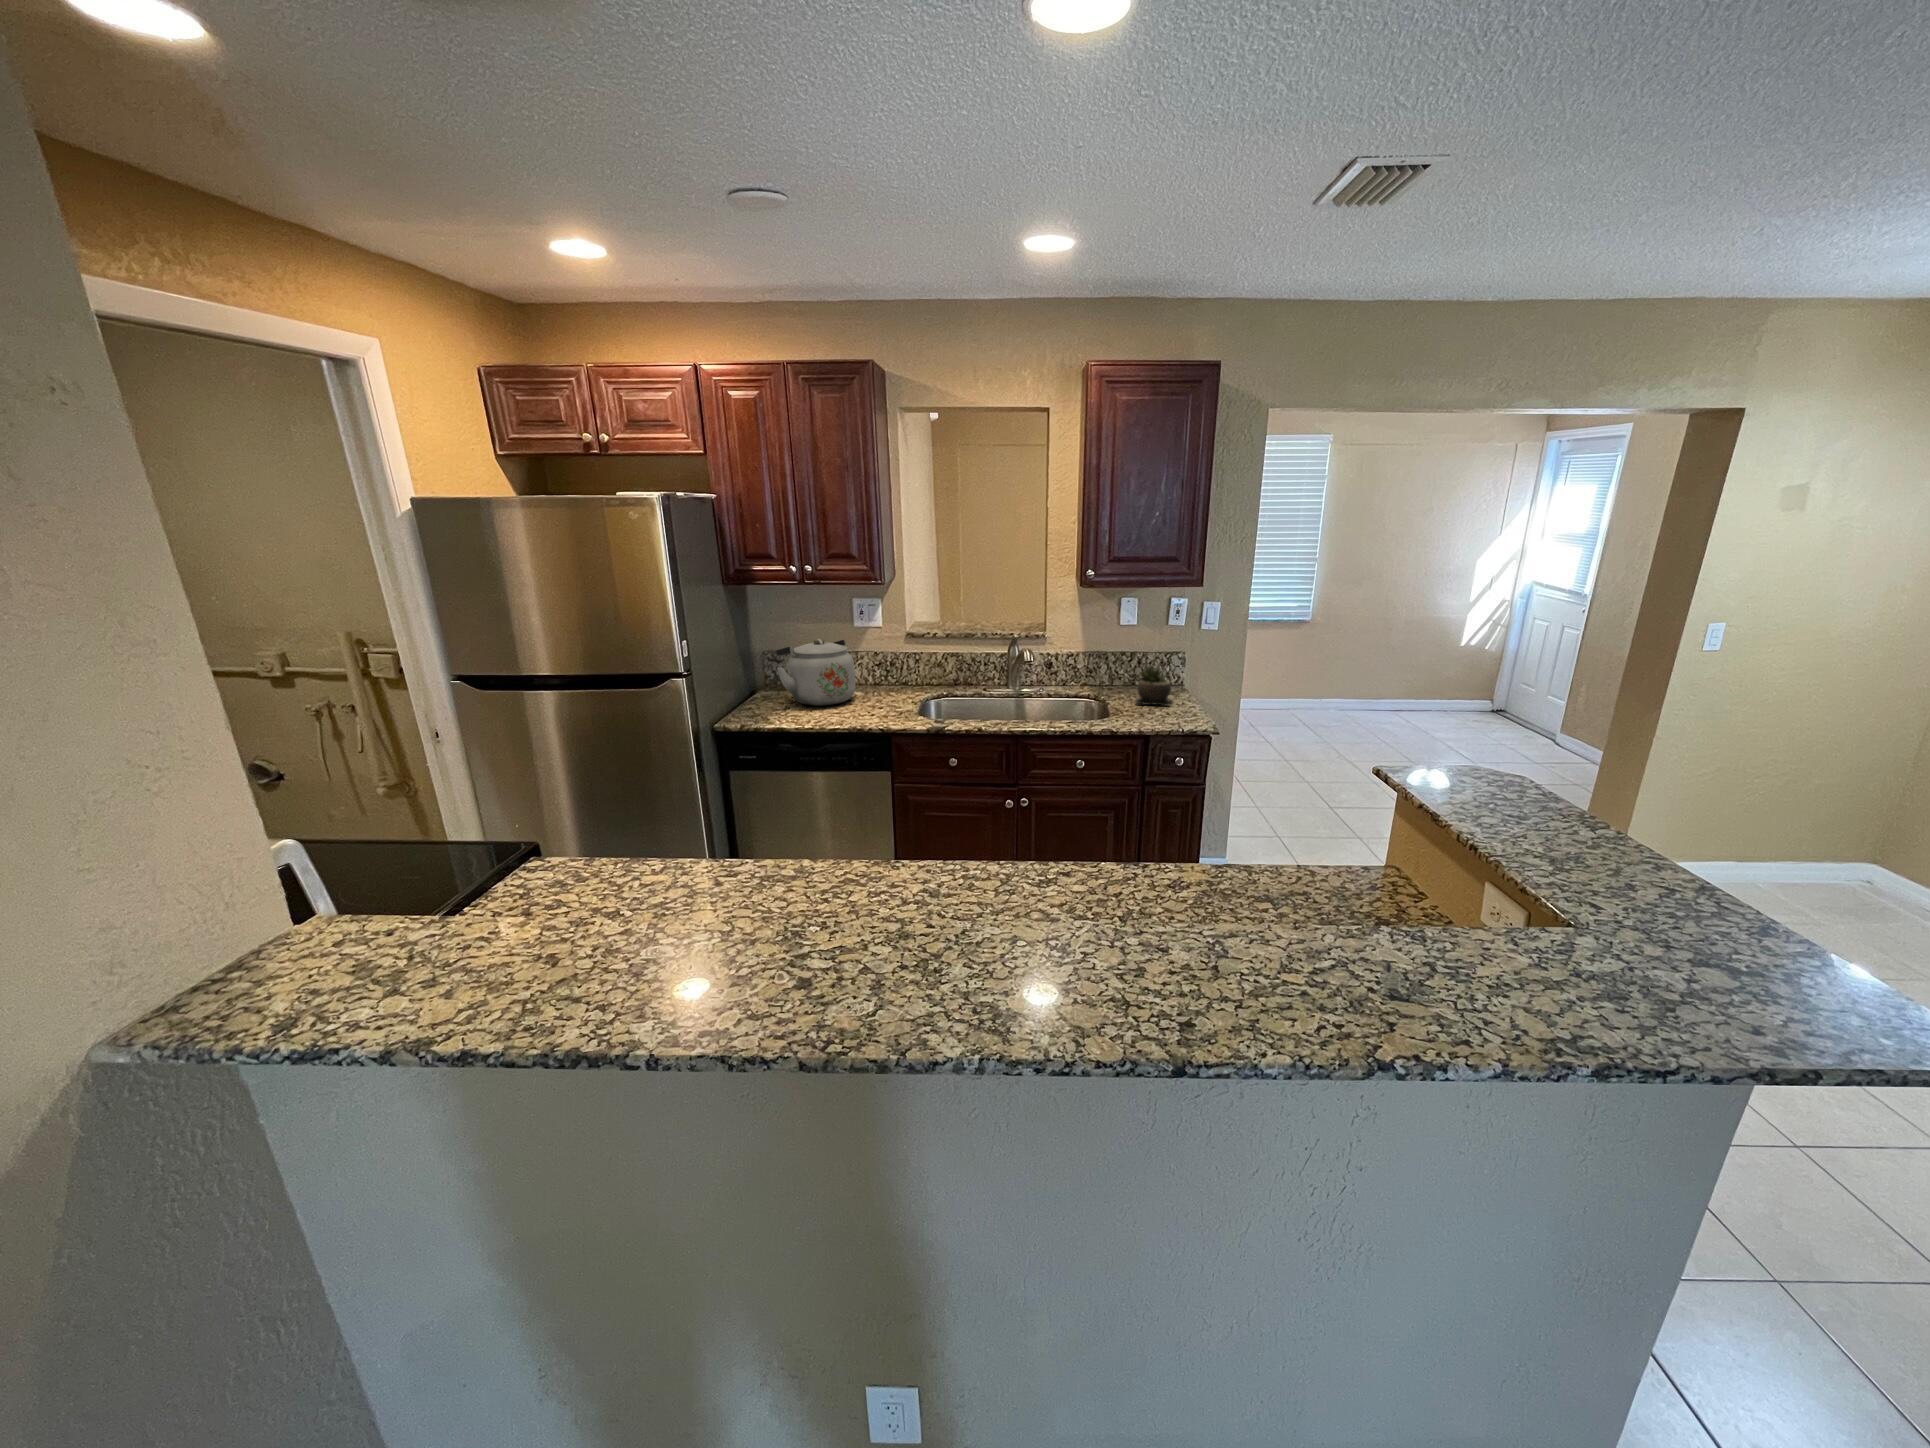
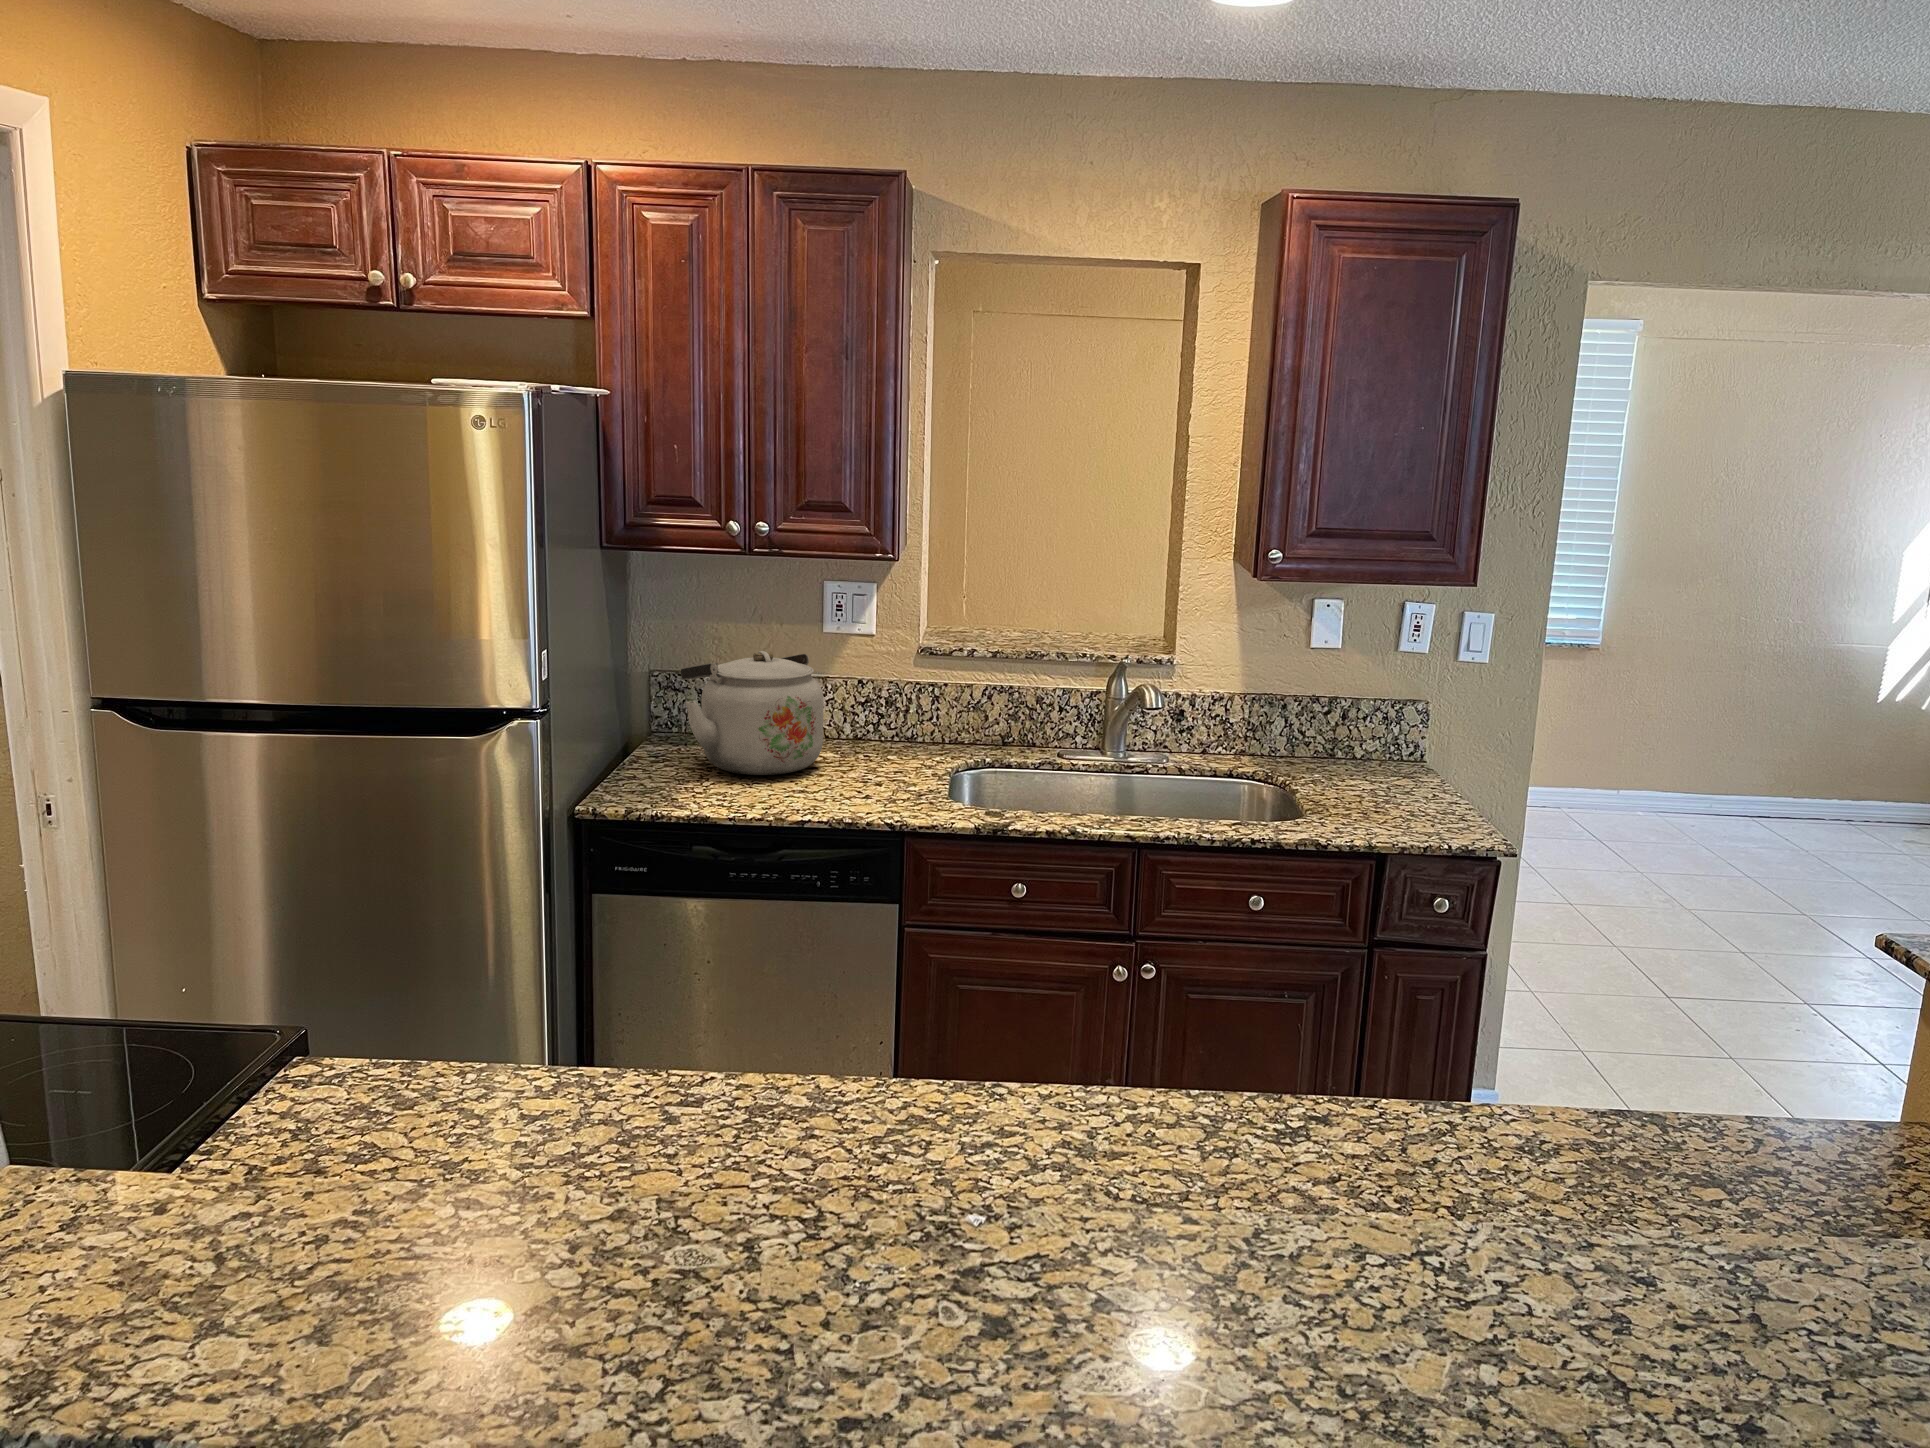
succulent plant: present [1135,665,1171,706] -> none [1345,719,1416,799]

